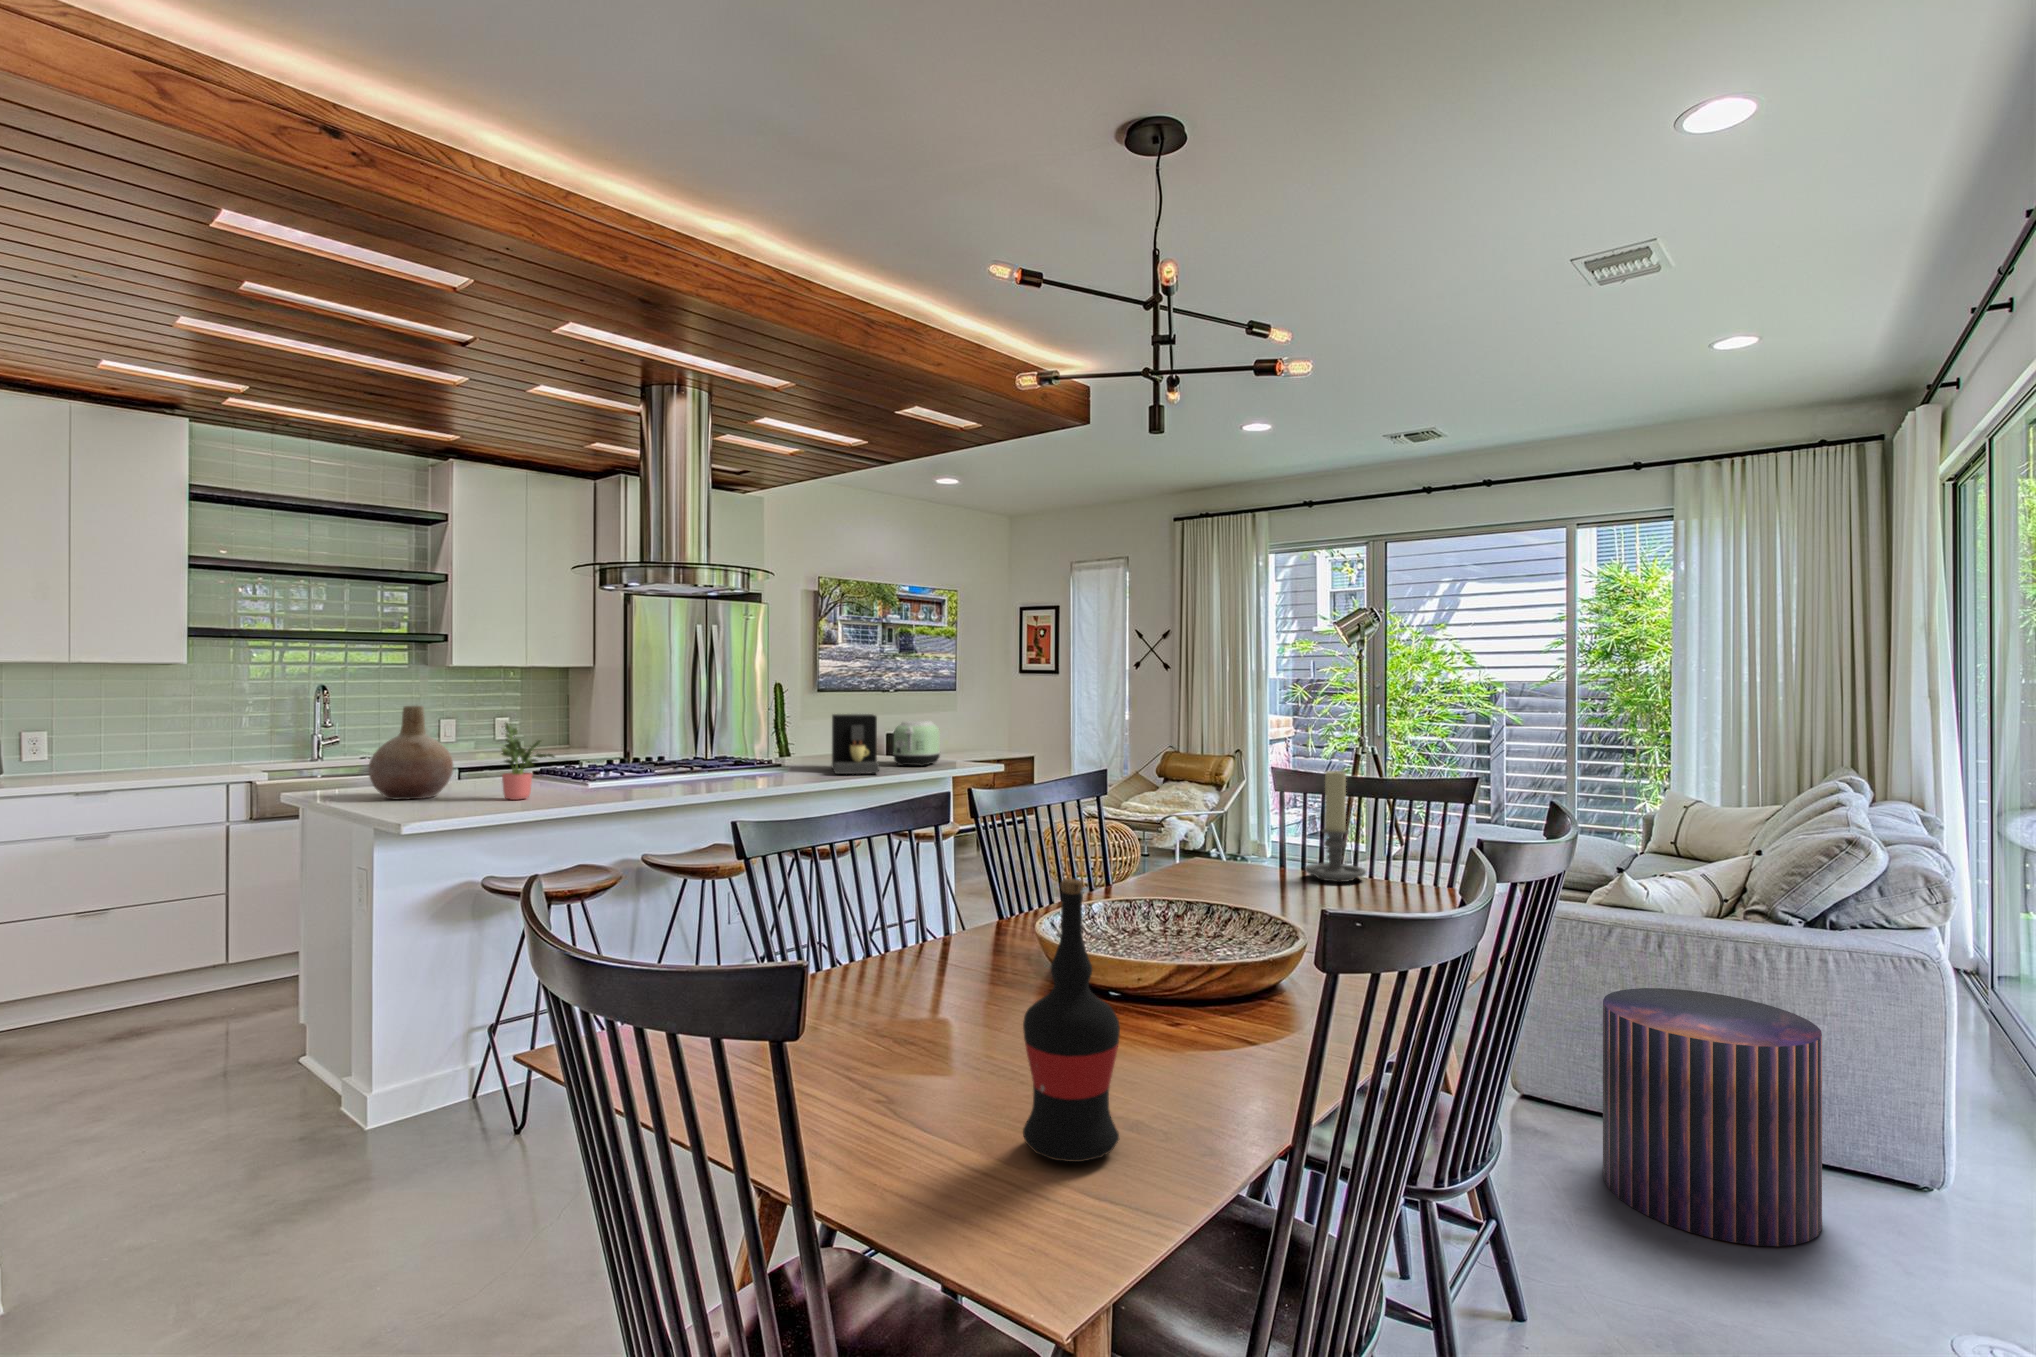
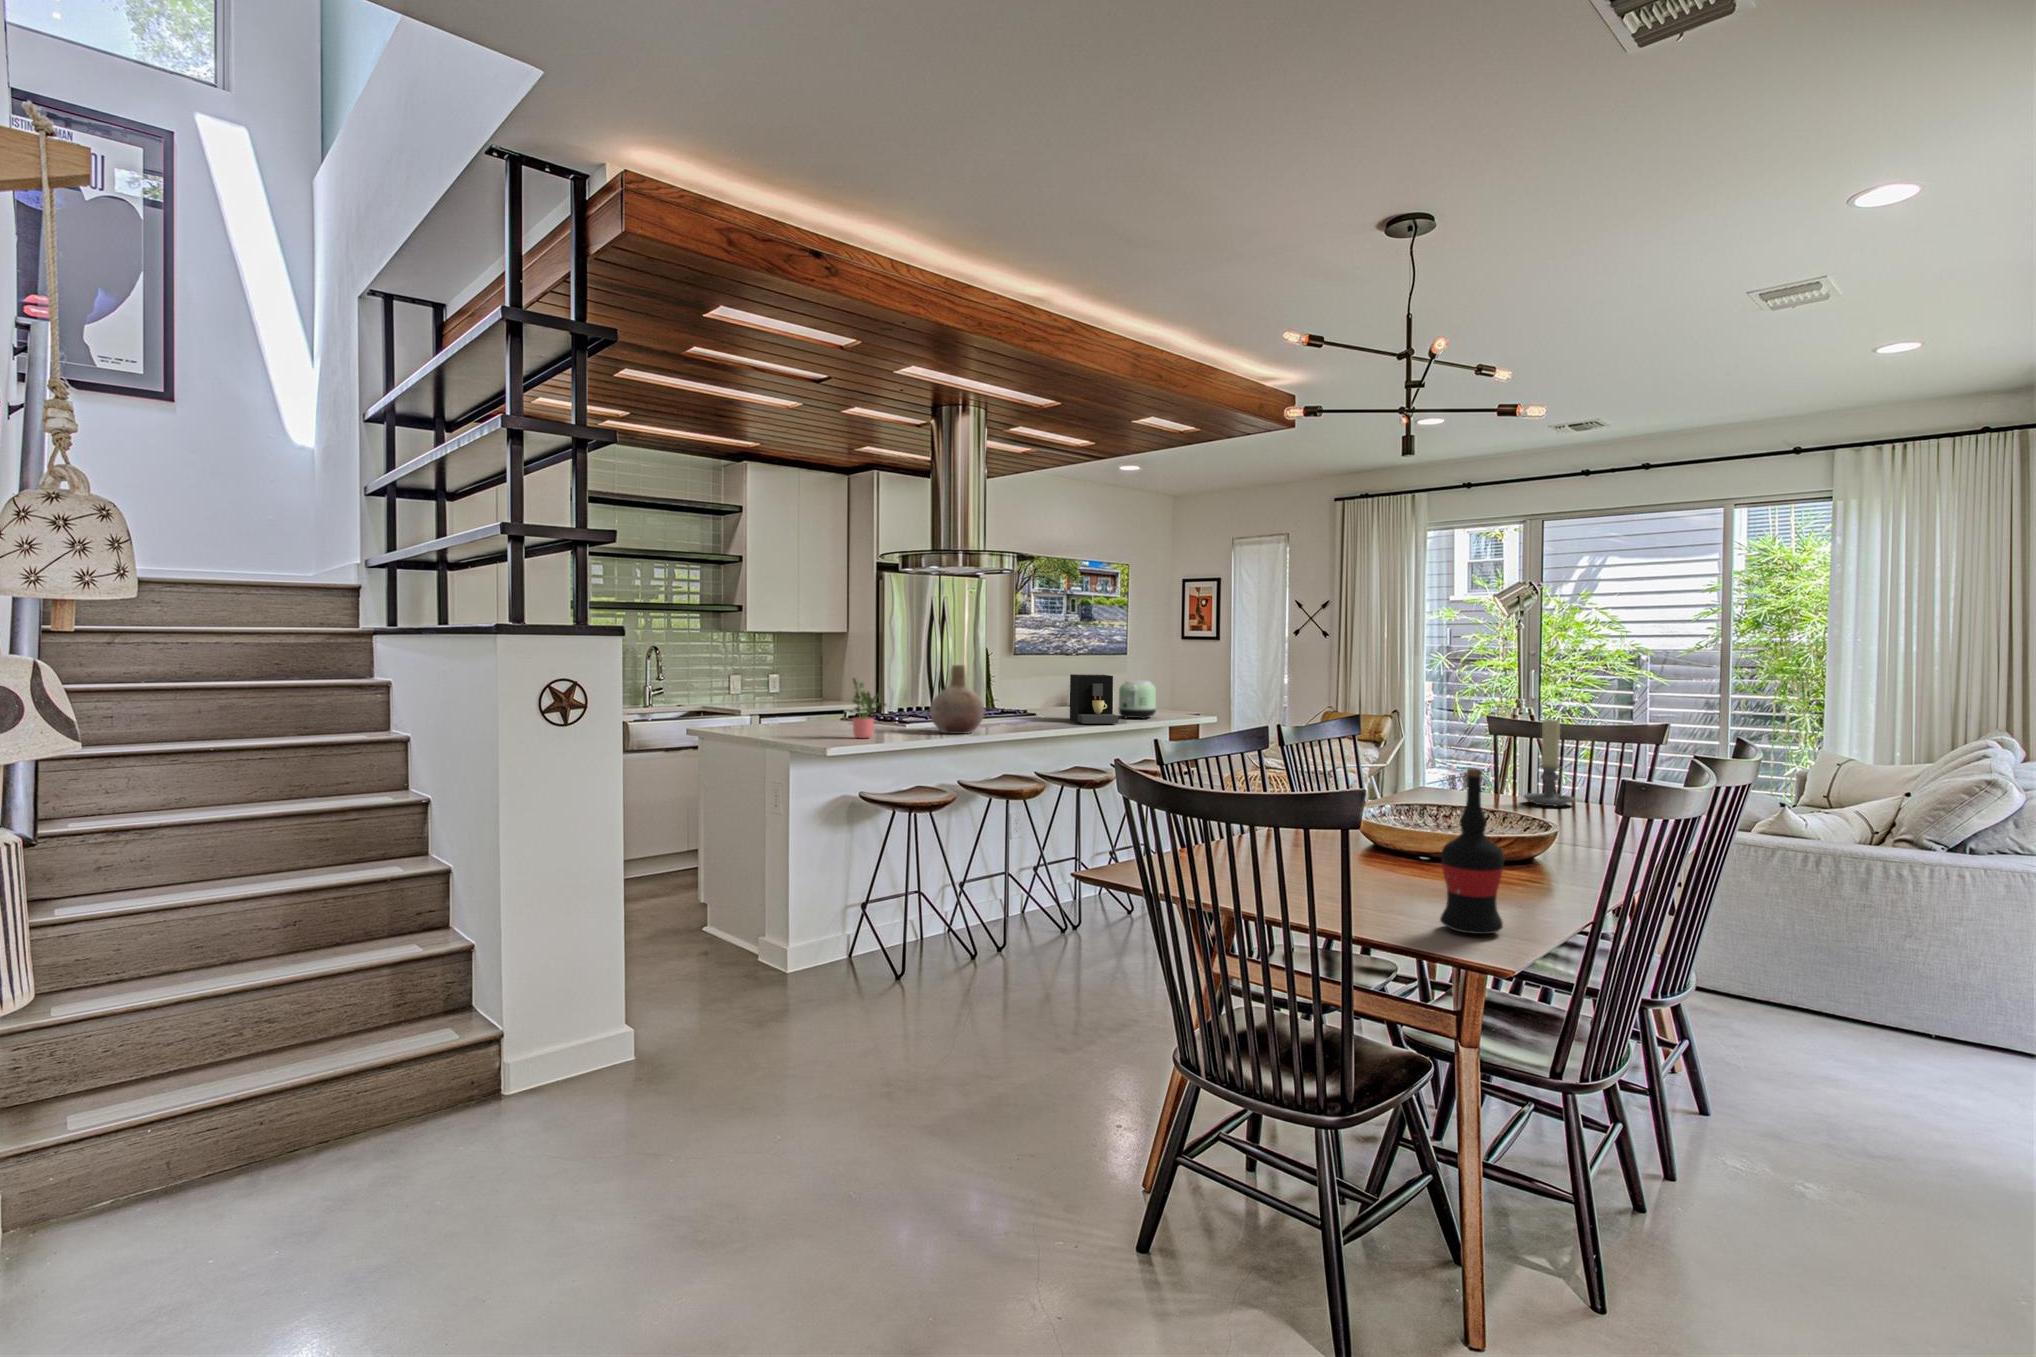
vase: present [368,706,453,800] -> present [930,665,985,734]
pouf: present [1603,988,1822,1246] -> none [1767,899,1960,1093]

